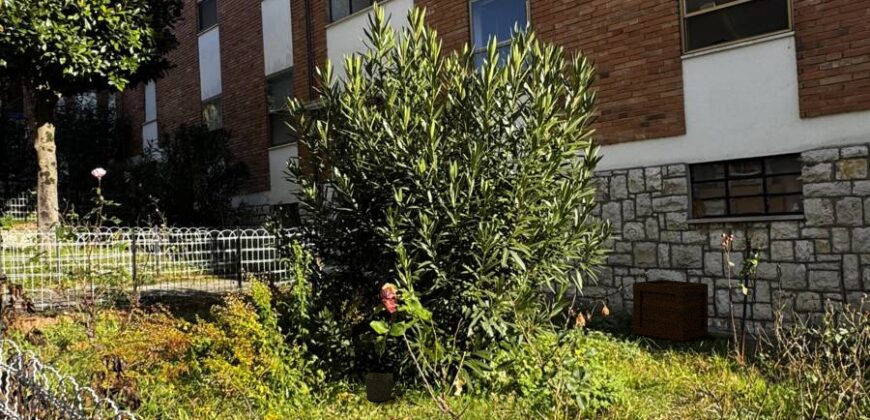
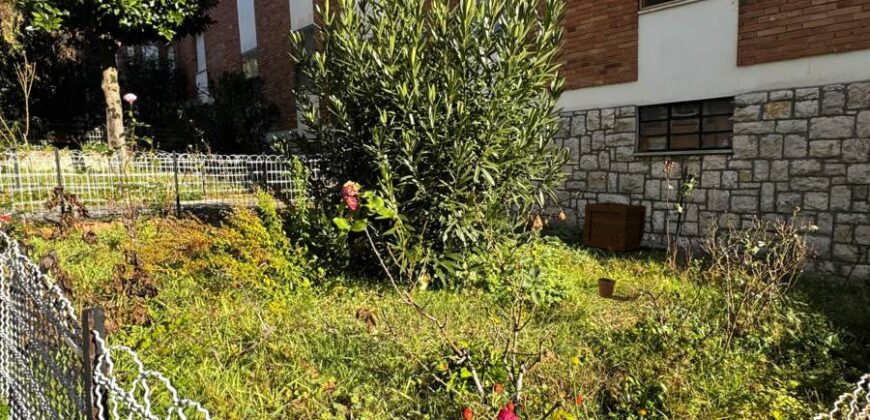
potted plant: none [646,336,672,399] -> present [597,245,616,298]
bucket: present [365,373,403,401] -> none [355,270,388,294]

